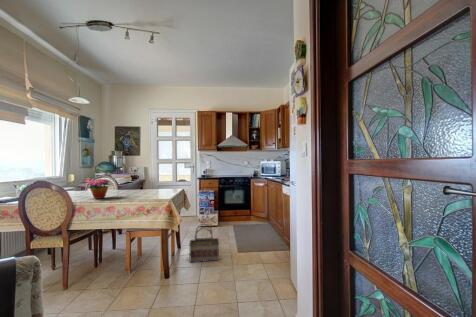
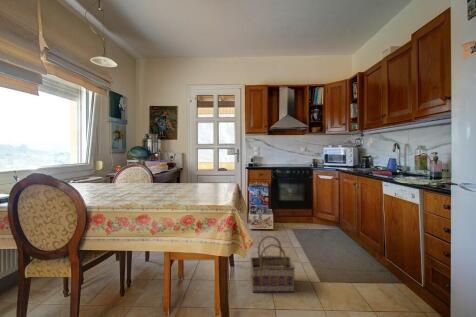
flower arrangement: present [87,179,111,199] -> none [103,170,151,201]

